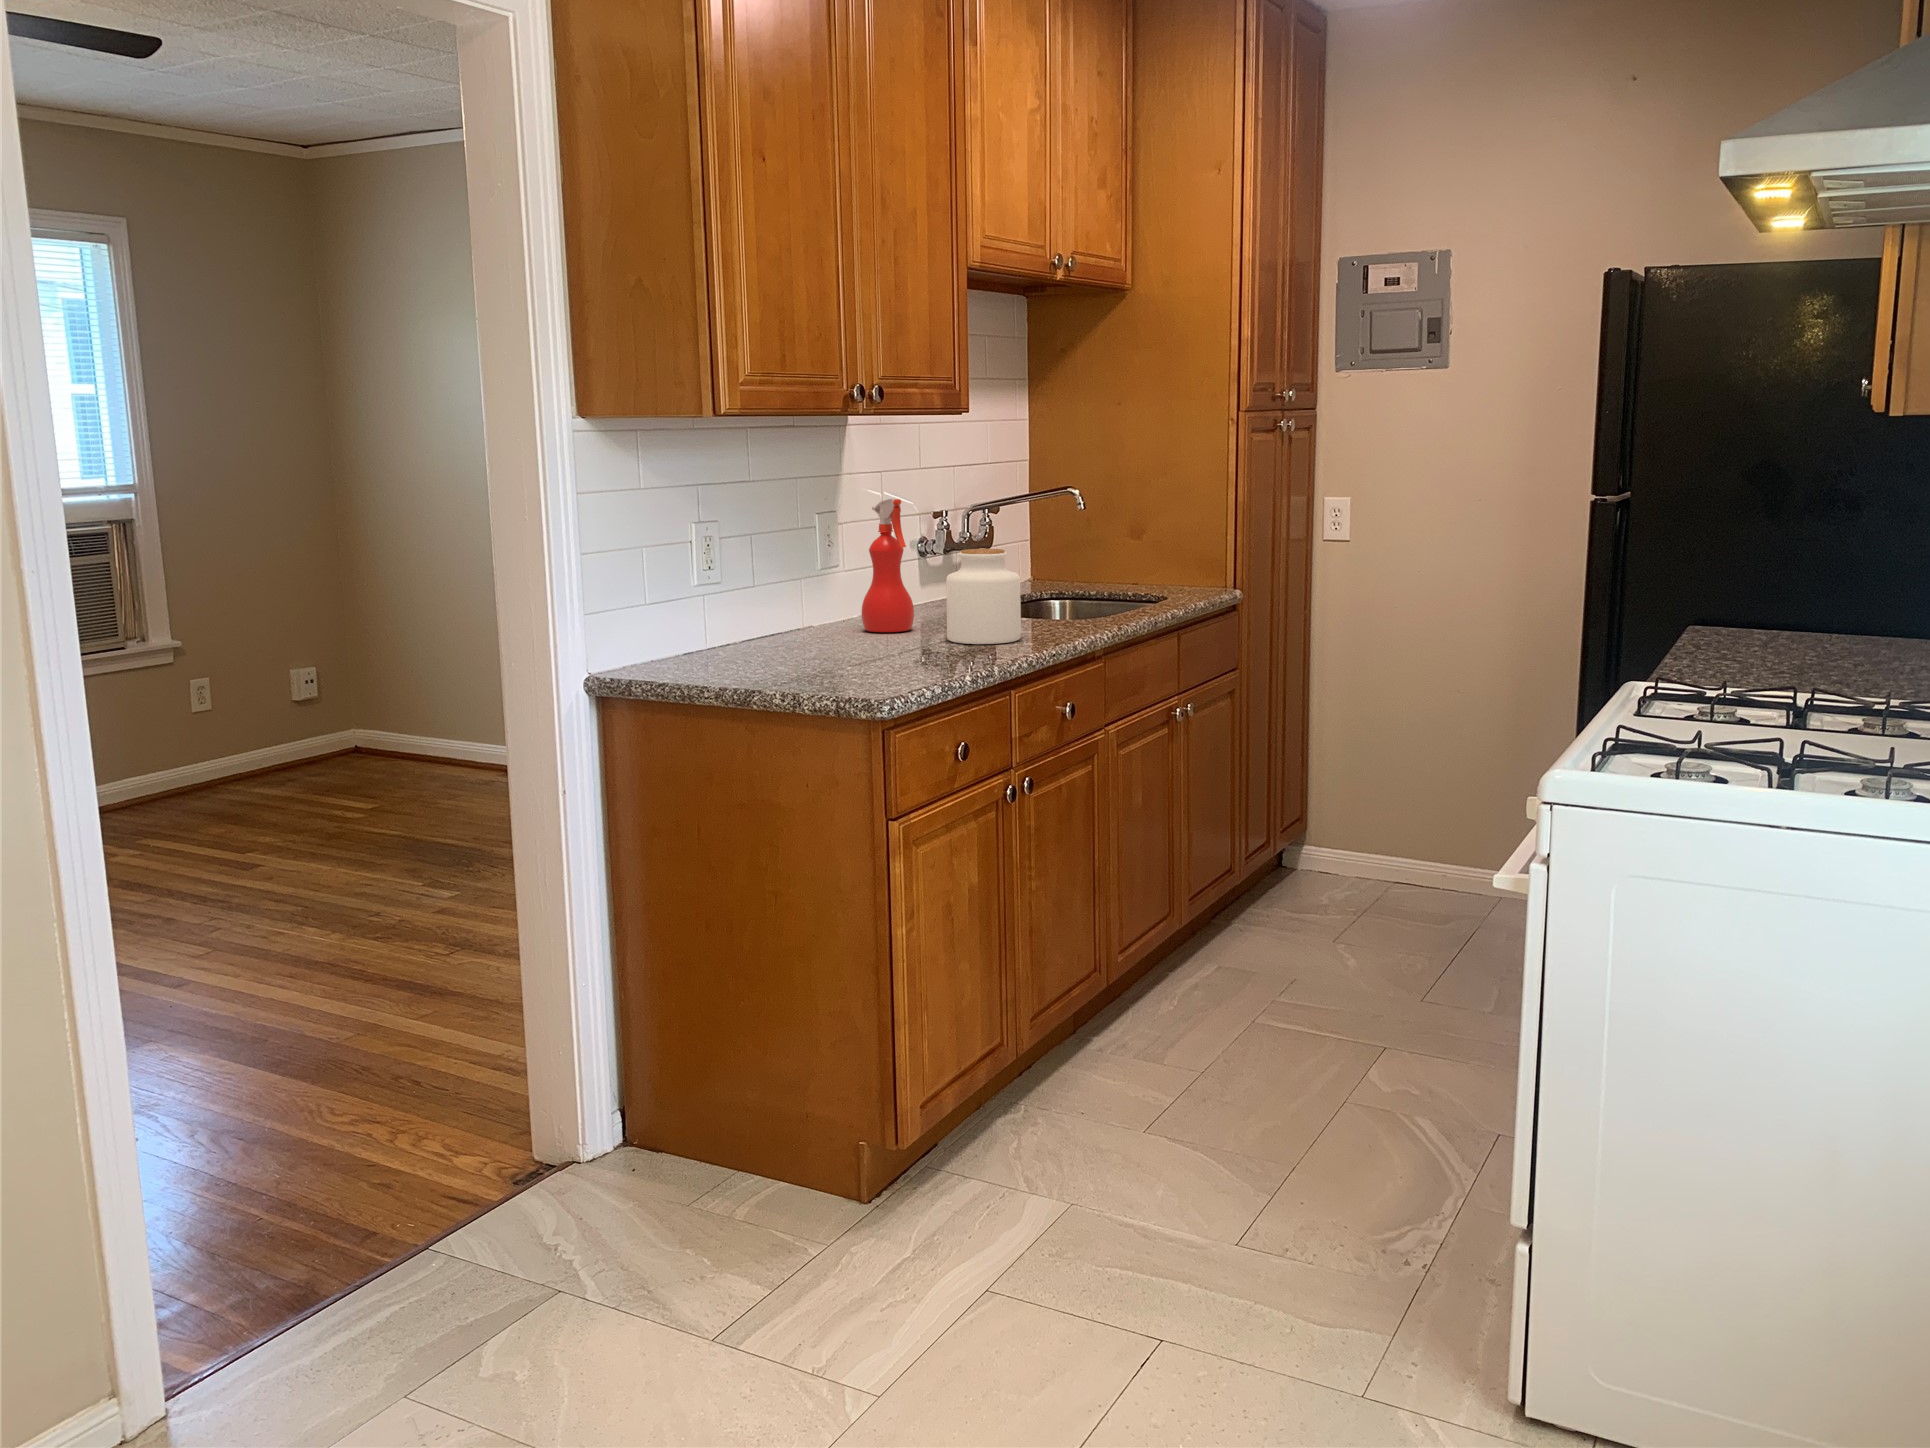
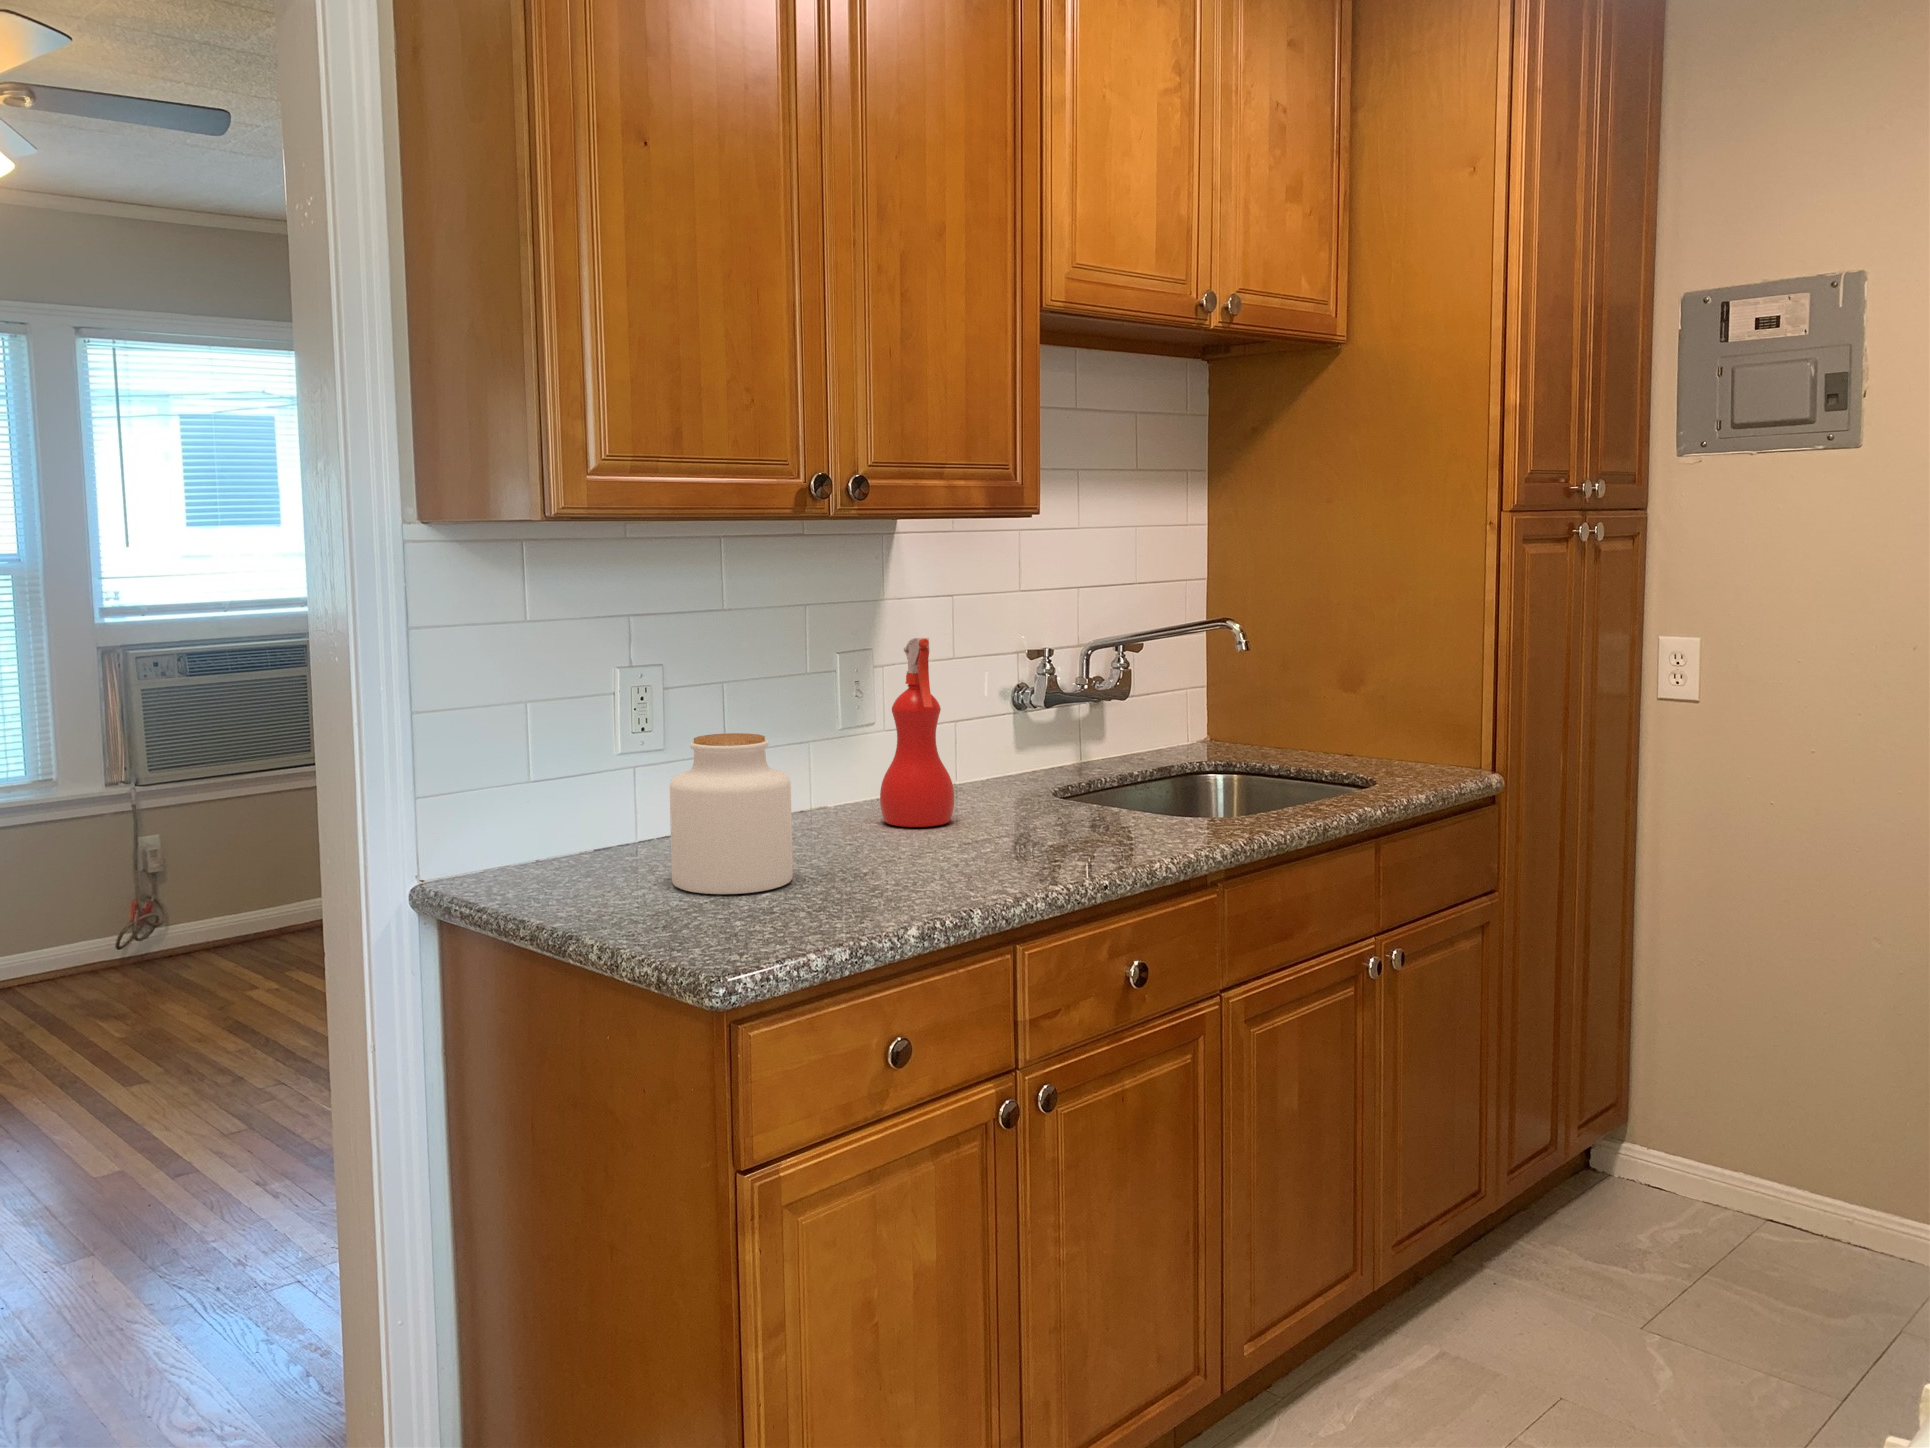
jar: present [946,549,1021,644] -> present [670,733,793,894]

